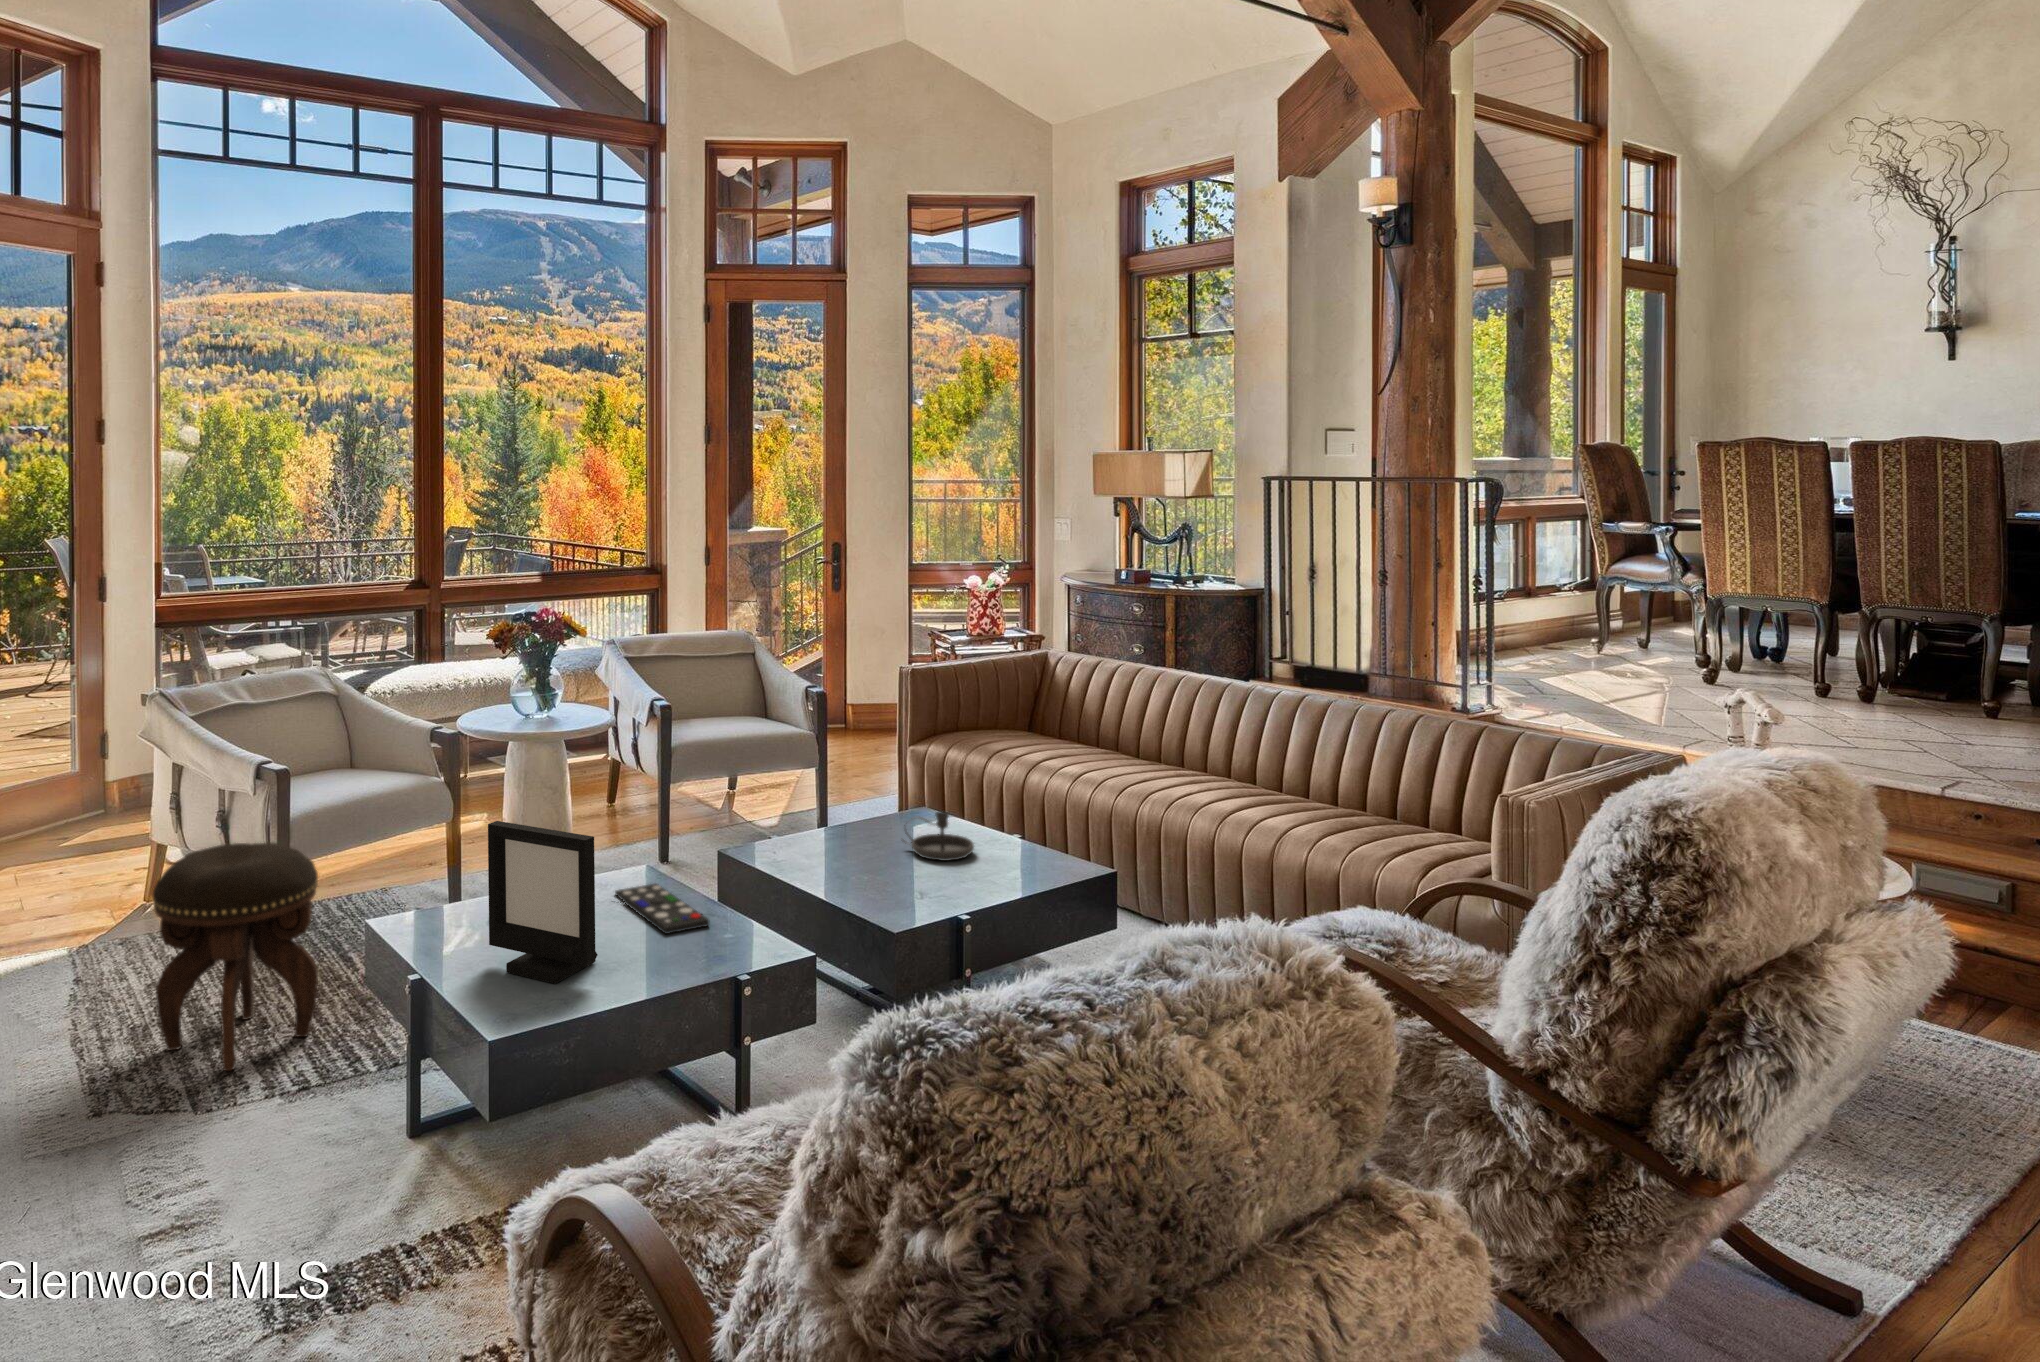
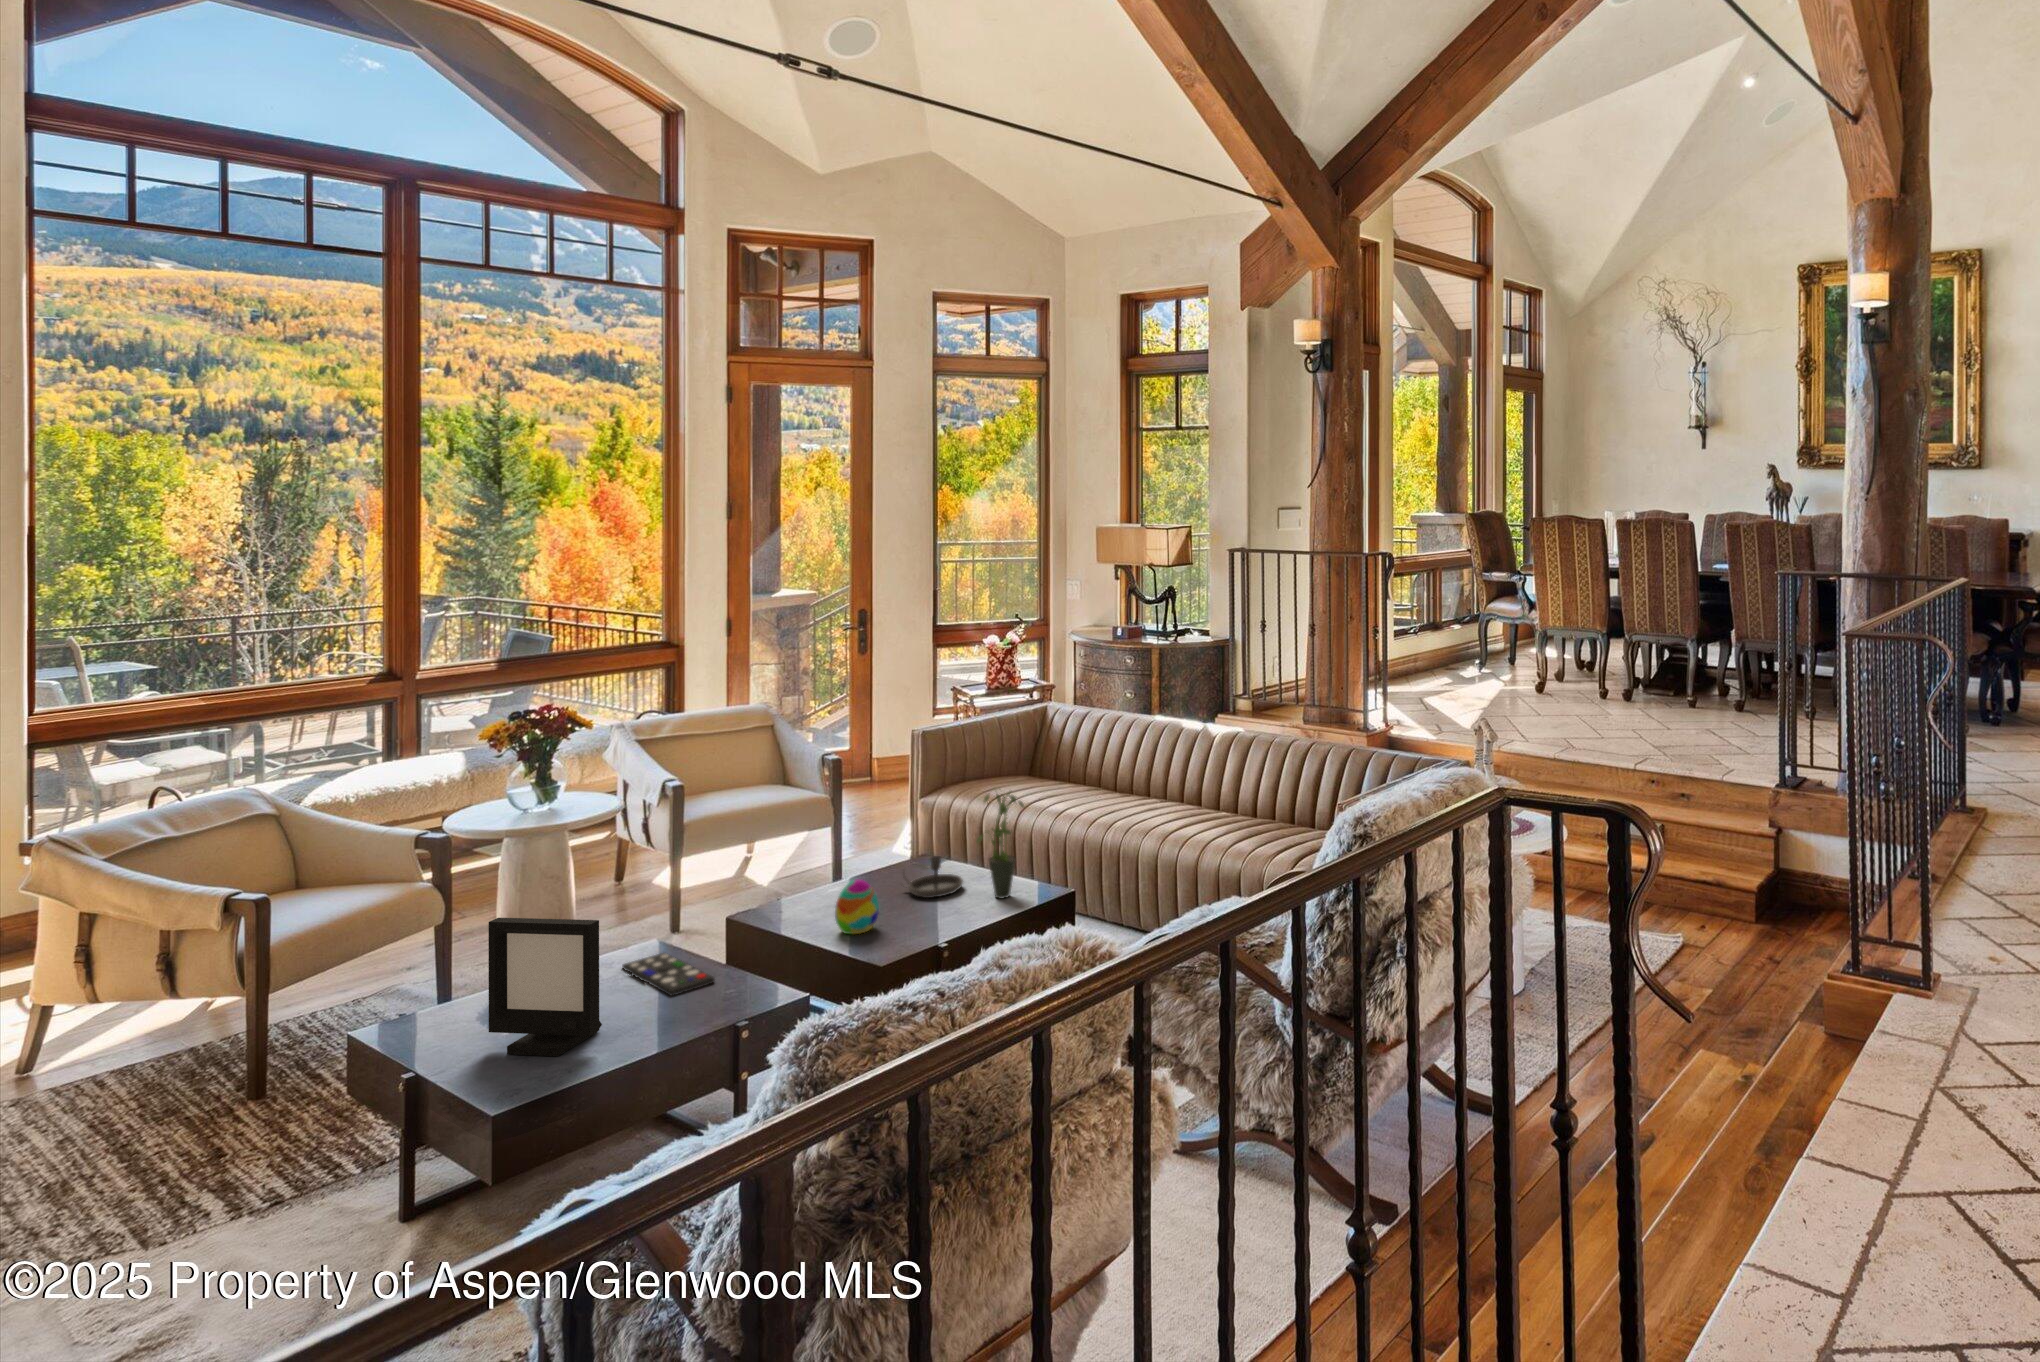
potted plant: none [992,735,1052,872] -> present [977,793,1024,898]
decorative egg: none [834,827,883,892] -> present [835,879,879,934]
footstool: present [152,842,318,1071] -> none [80,969,289,1206]

